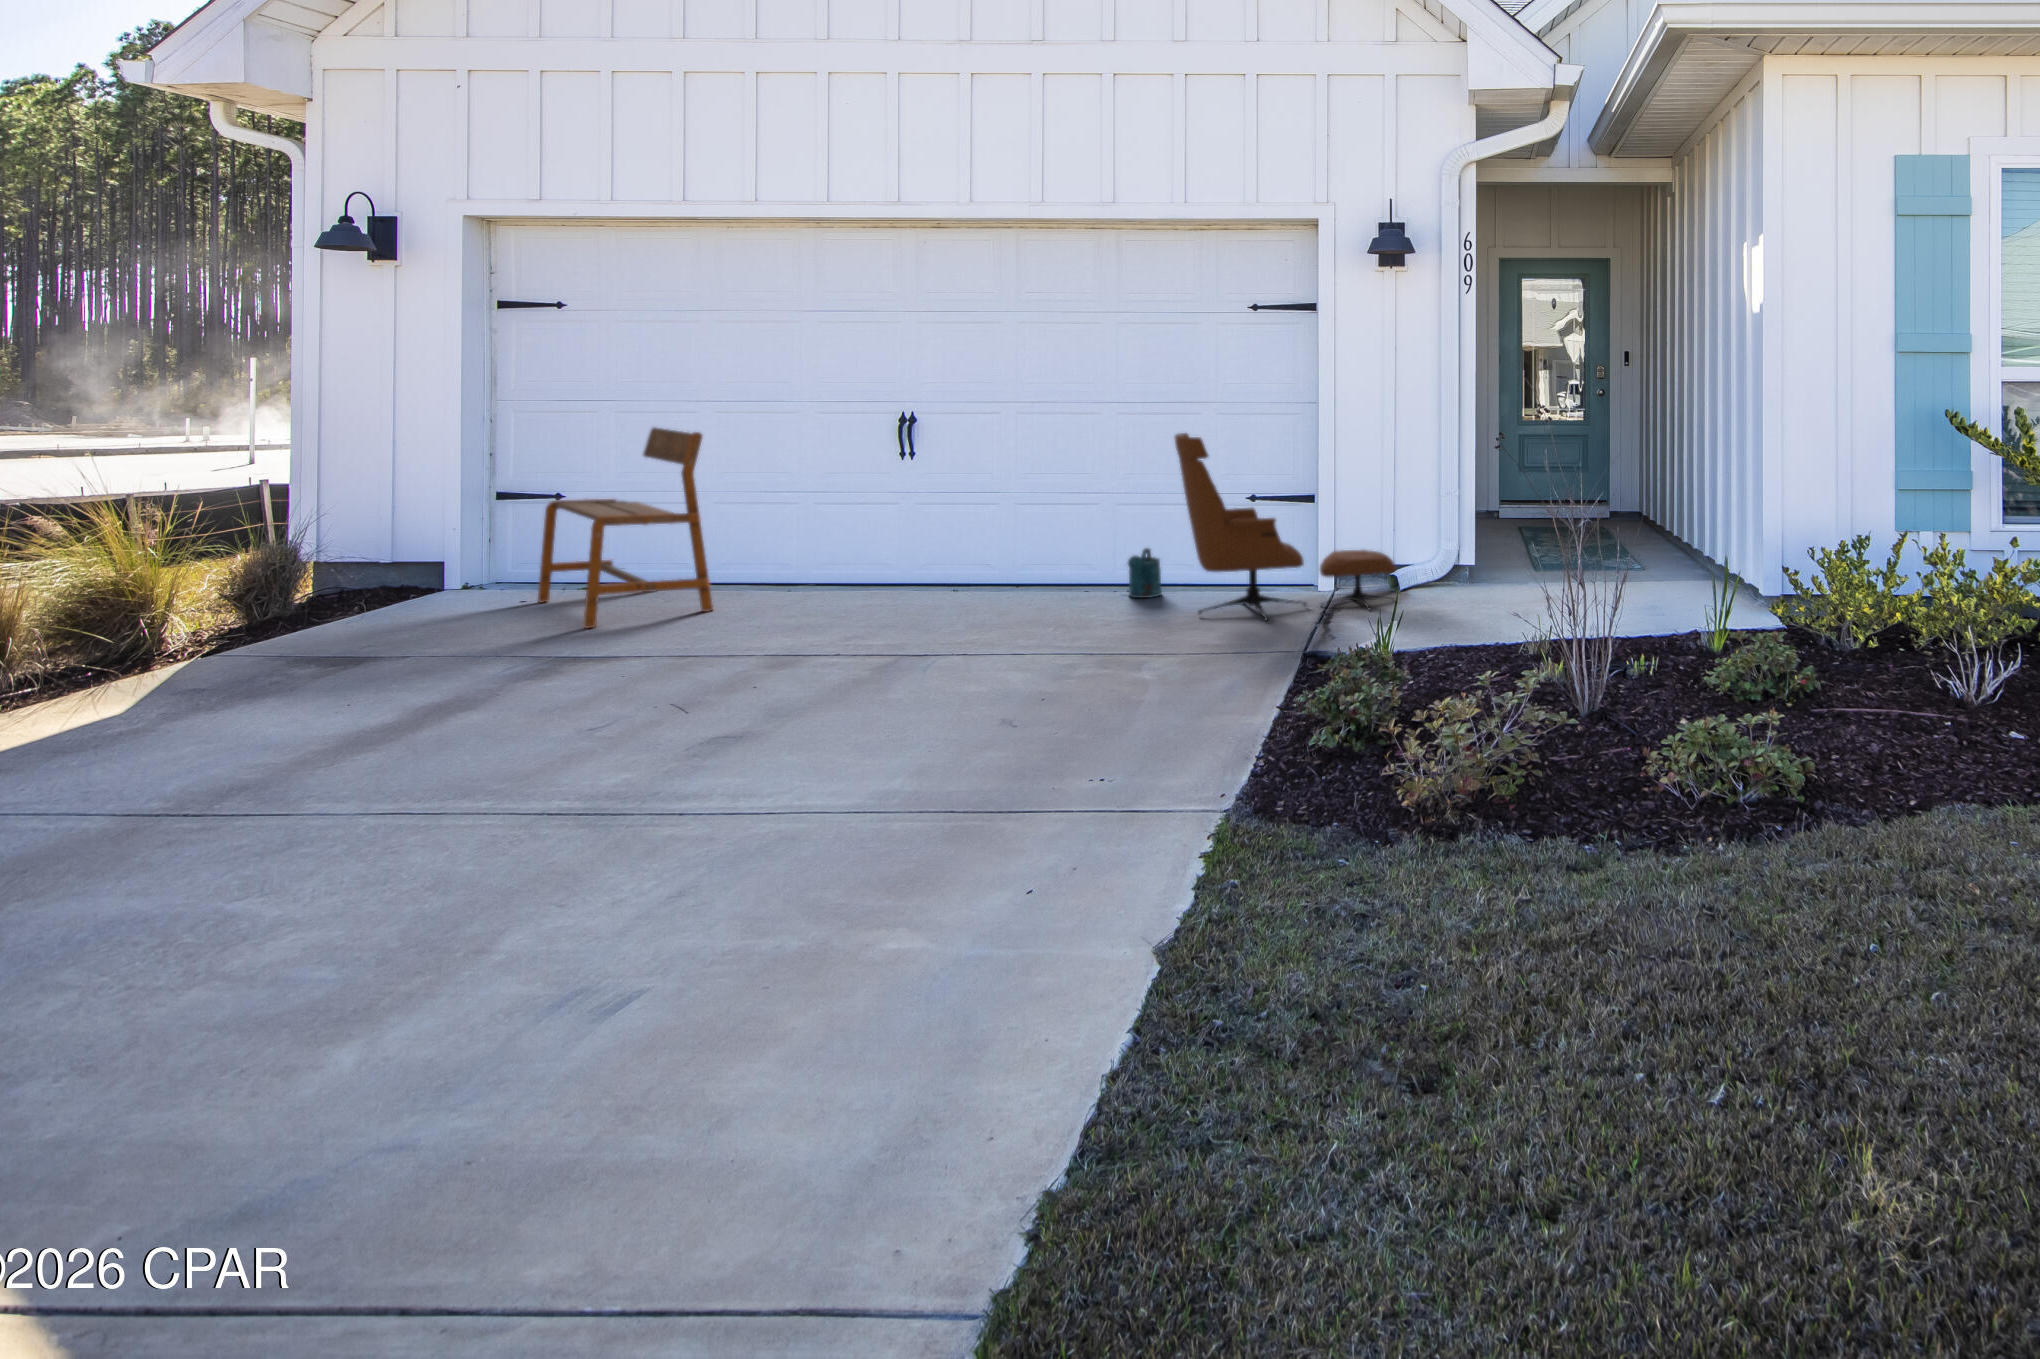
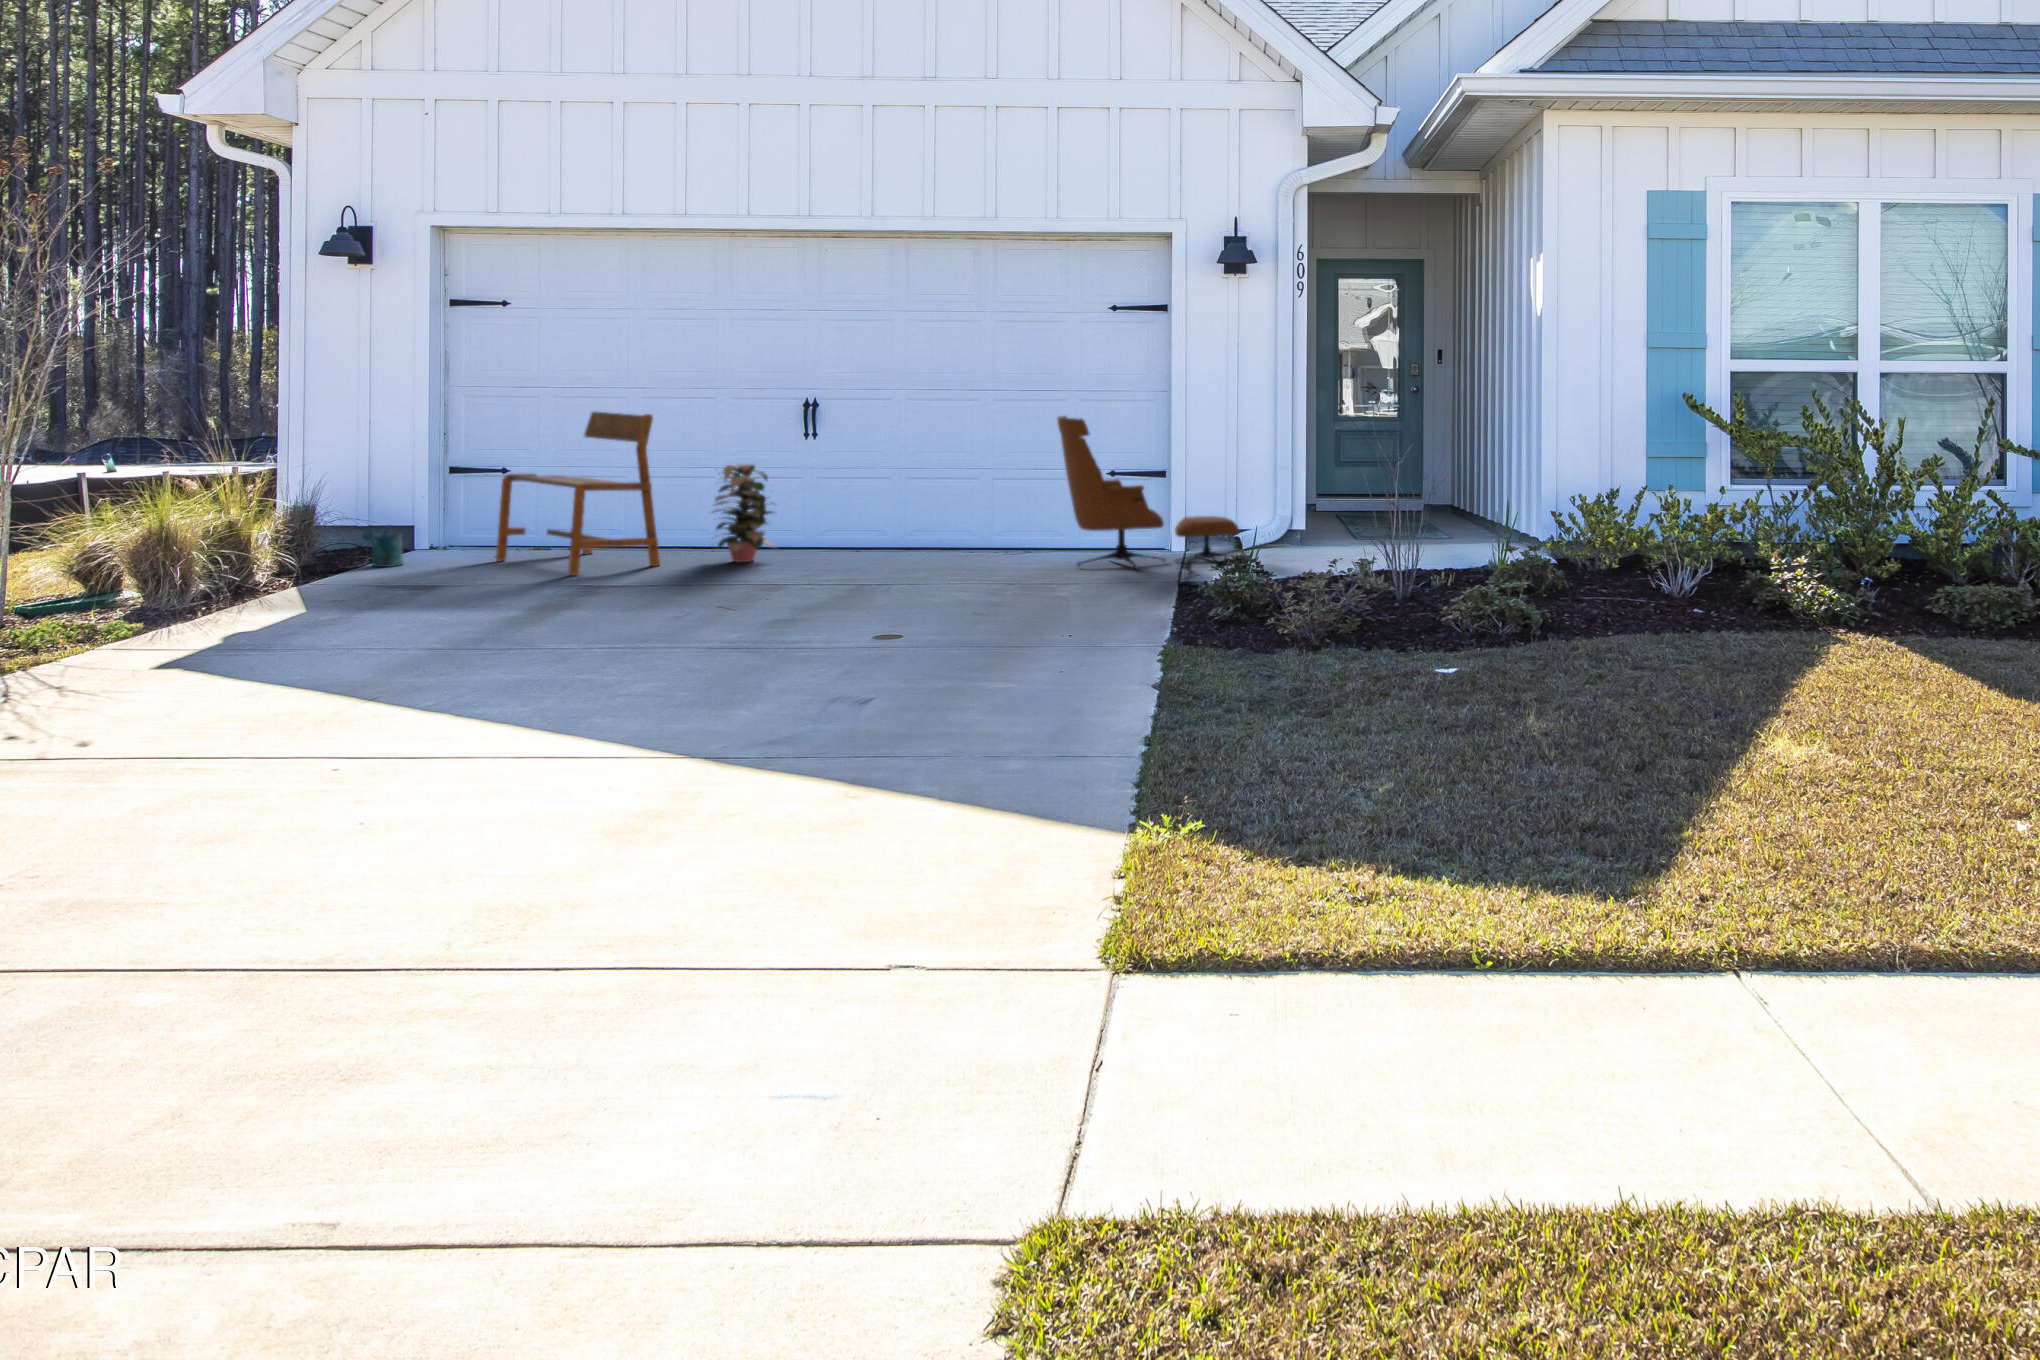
decorative plant: none [773,489,863,605] -> present [713,464,775,562]
watering can: present [1128,548,1162,598] -> present [362,525,403,567]

